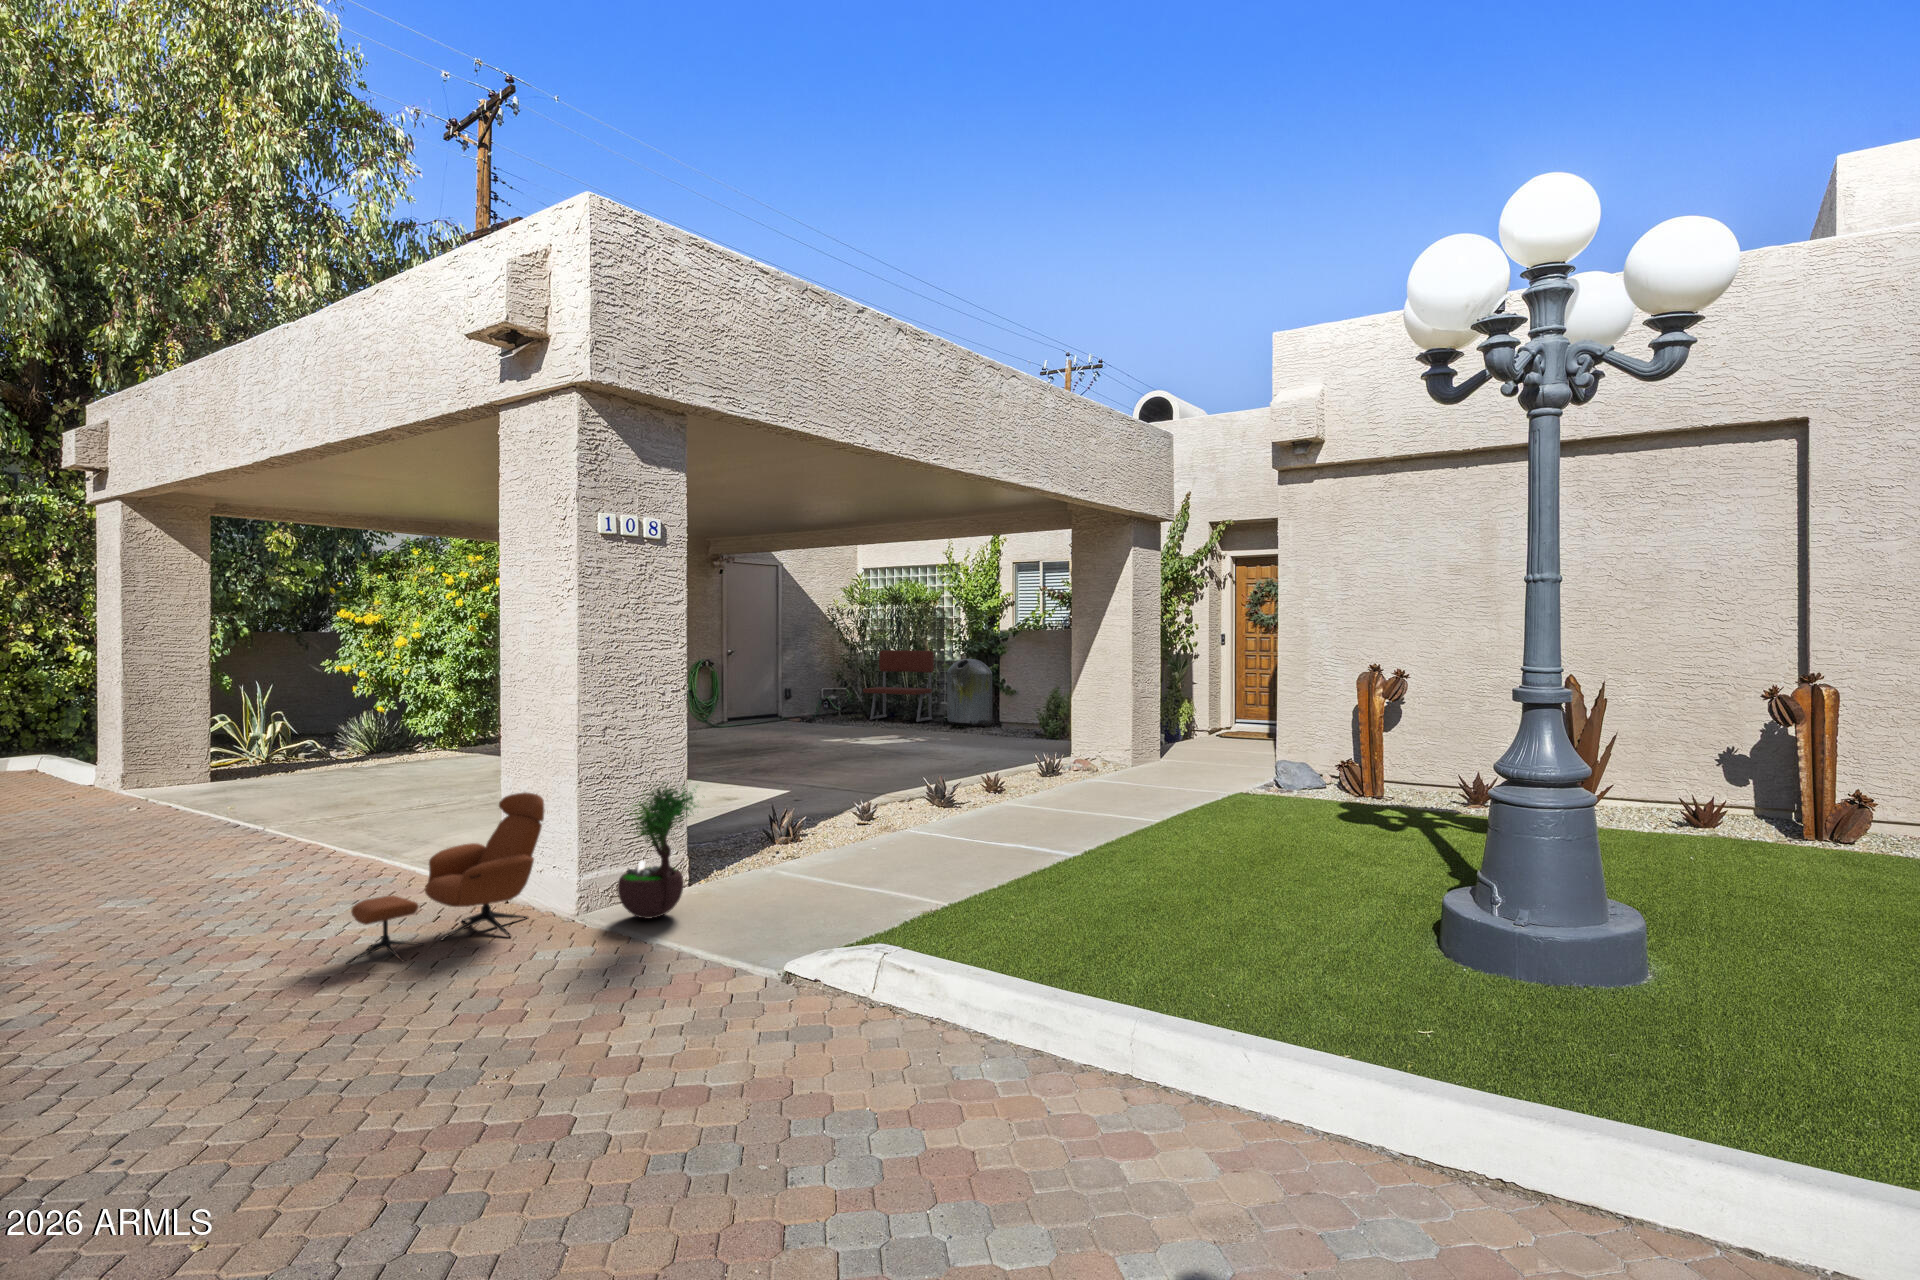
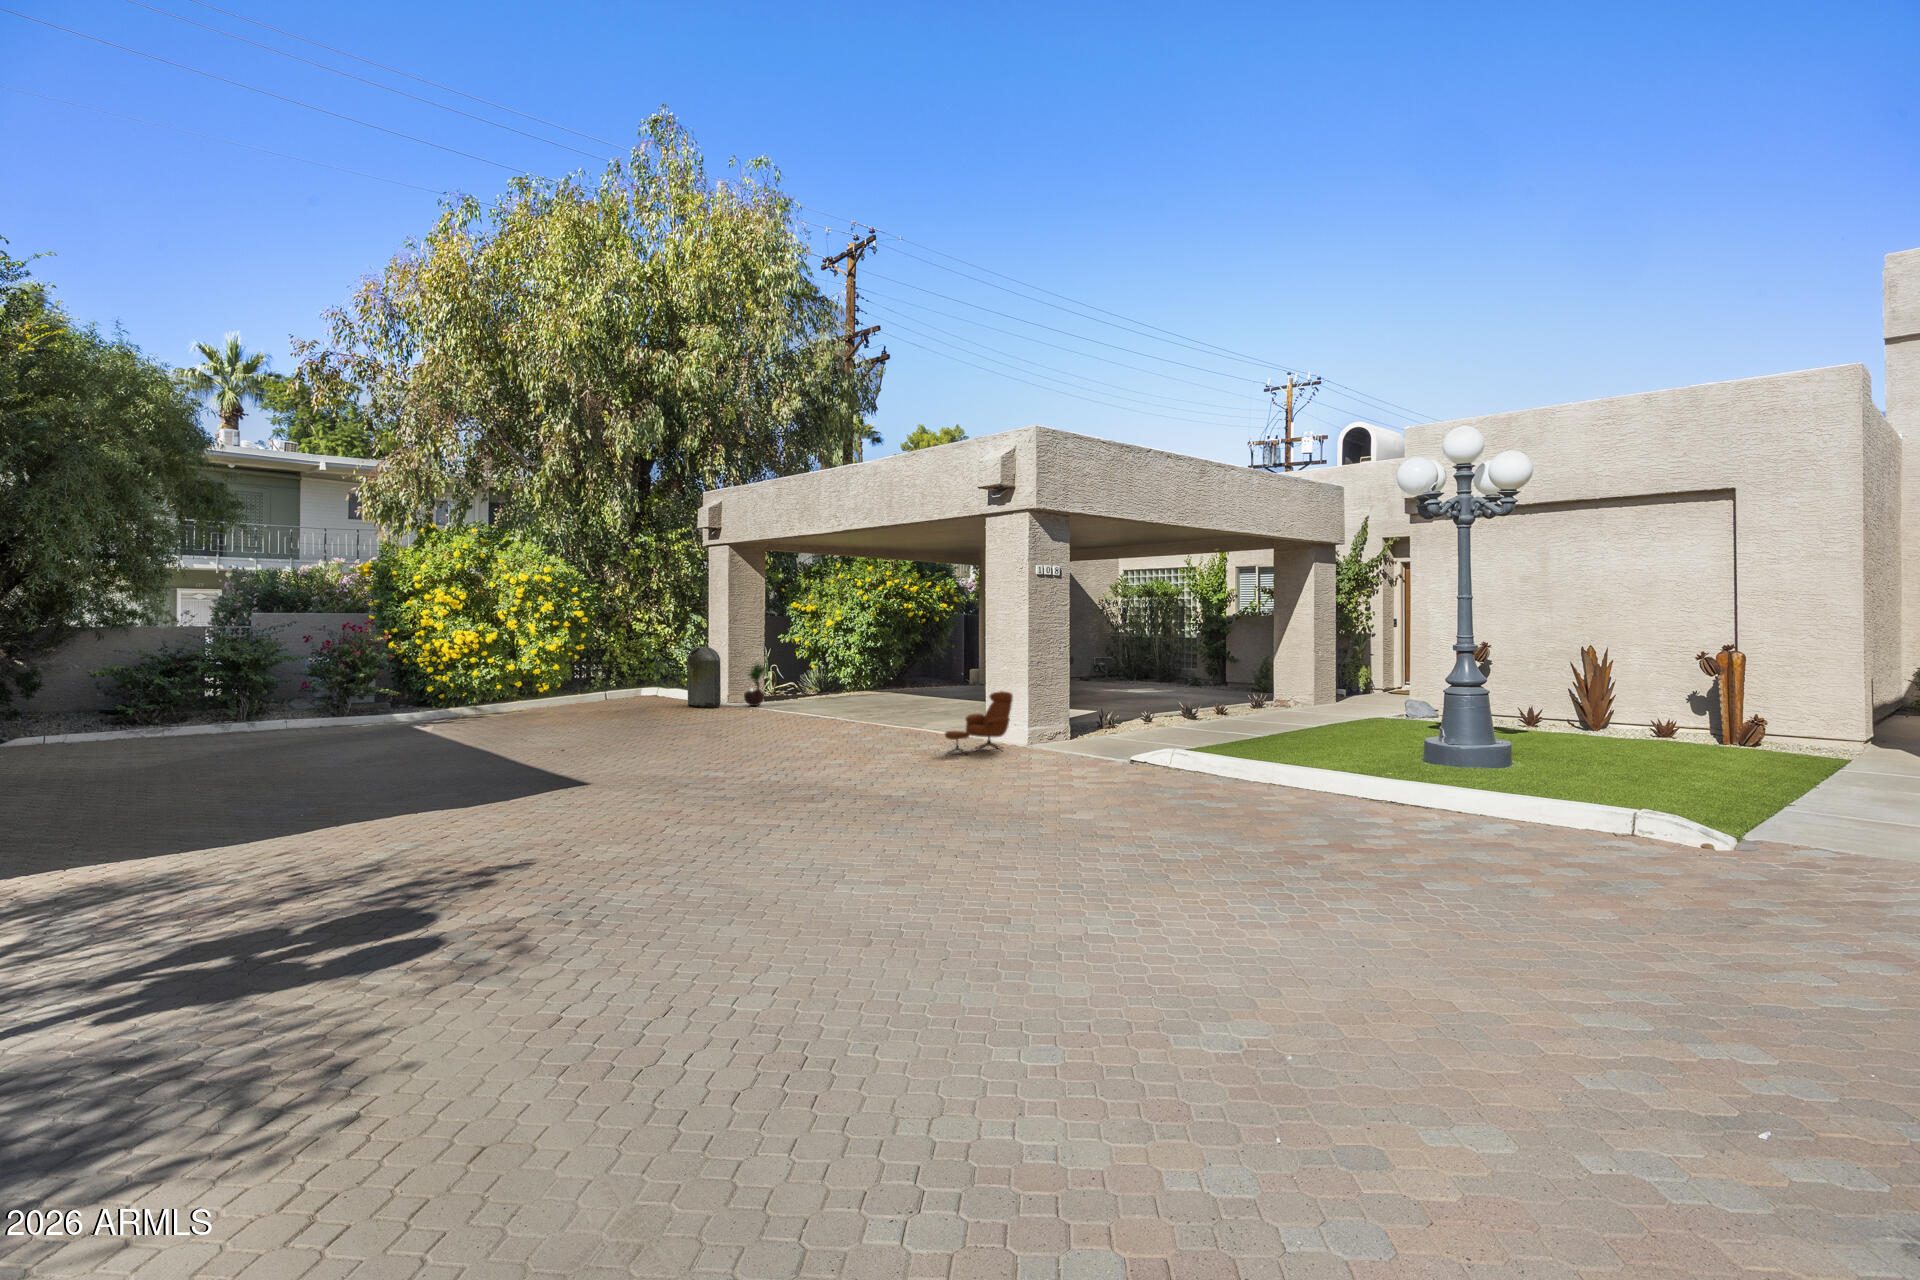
bench: present [863,650,934,722] -> none [1124,631,1177,683]
trash can: present [947,659,992,726] -> present [687,647,721,708]
potted tree: present [618,780,696,919] -> present [744,664,767,706]

